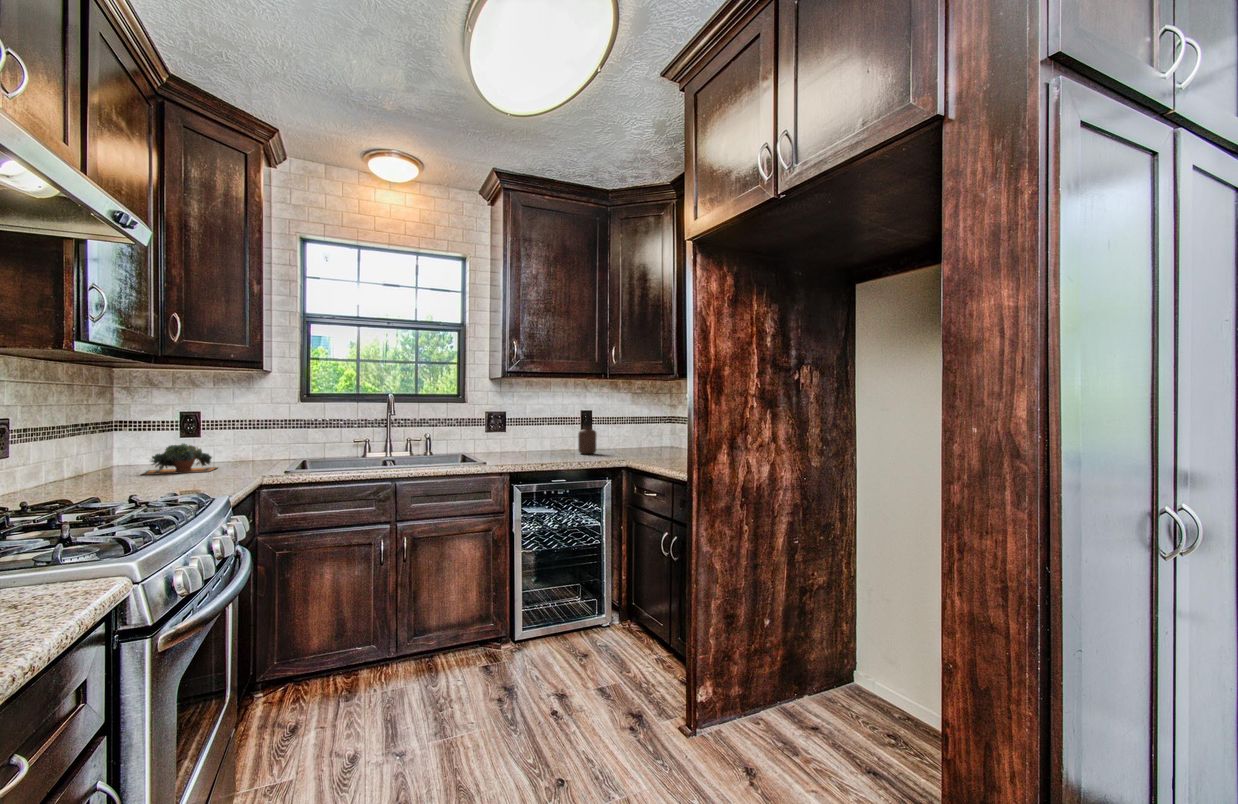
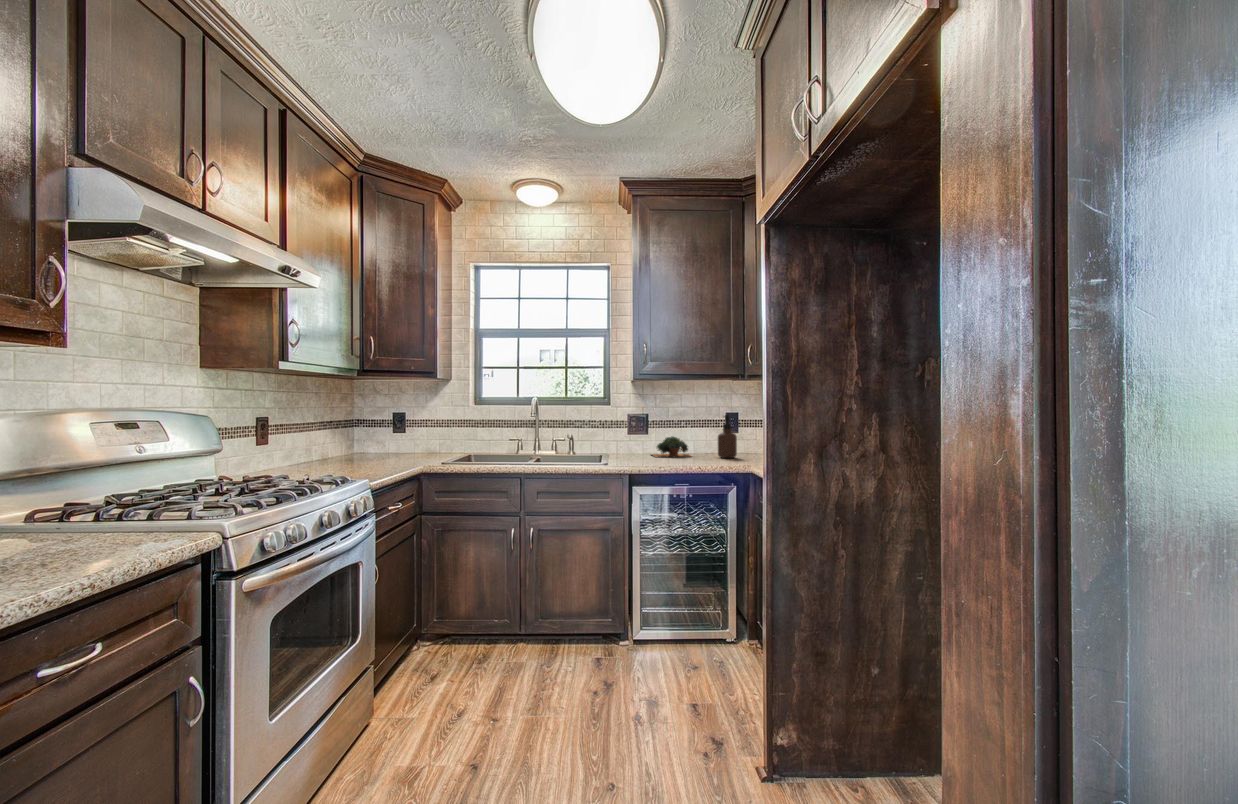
succulent plant: present [142,444,217,475] -> present [652,436,691,457]

